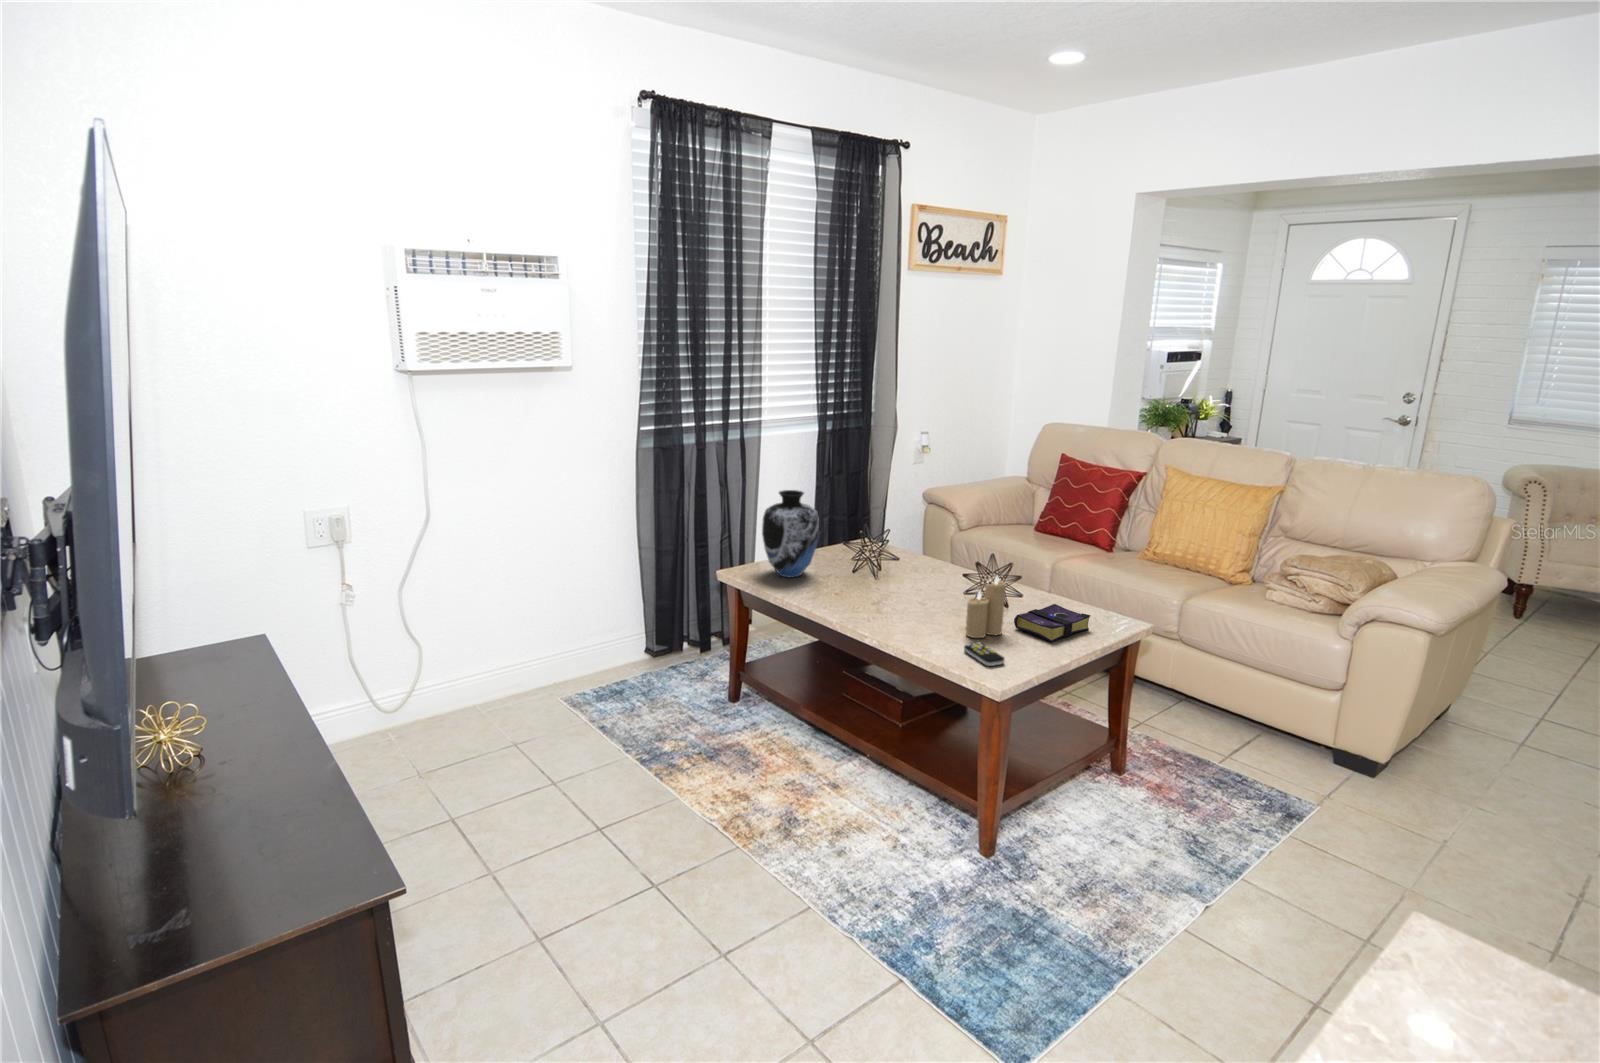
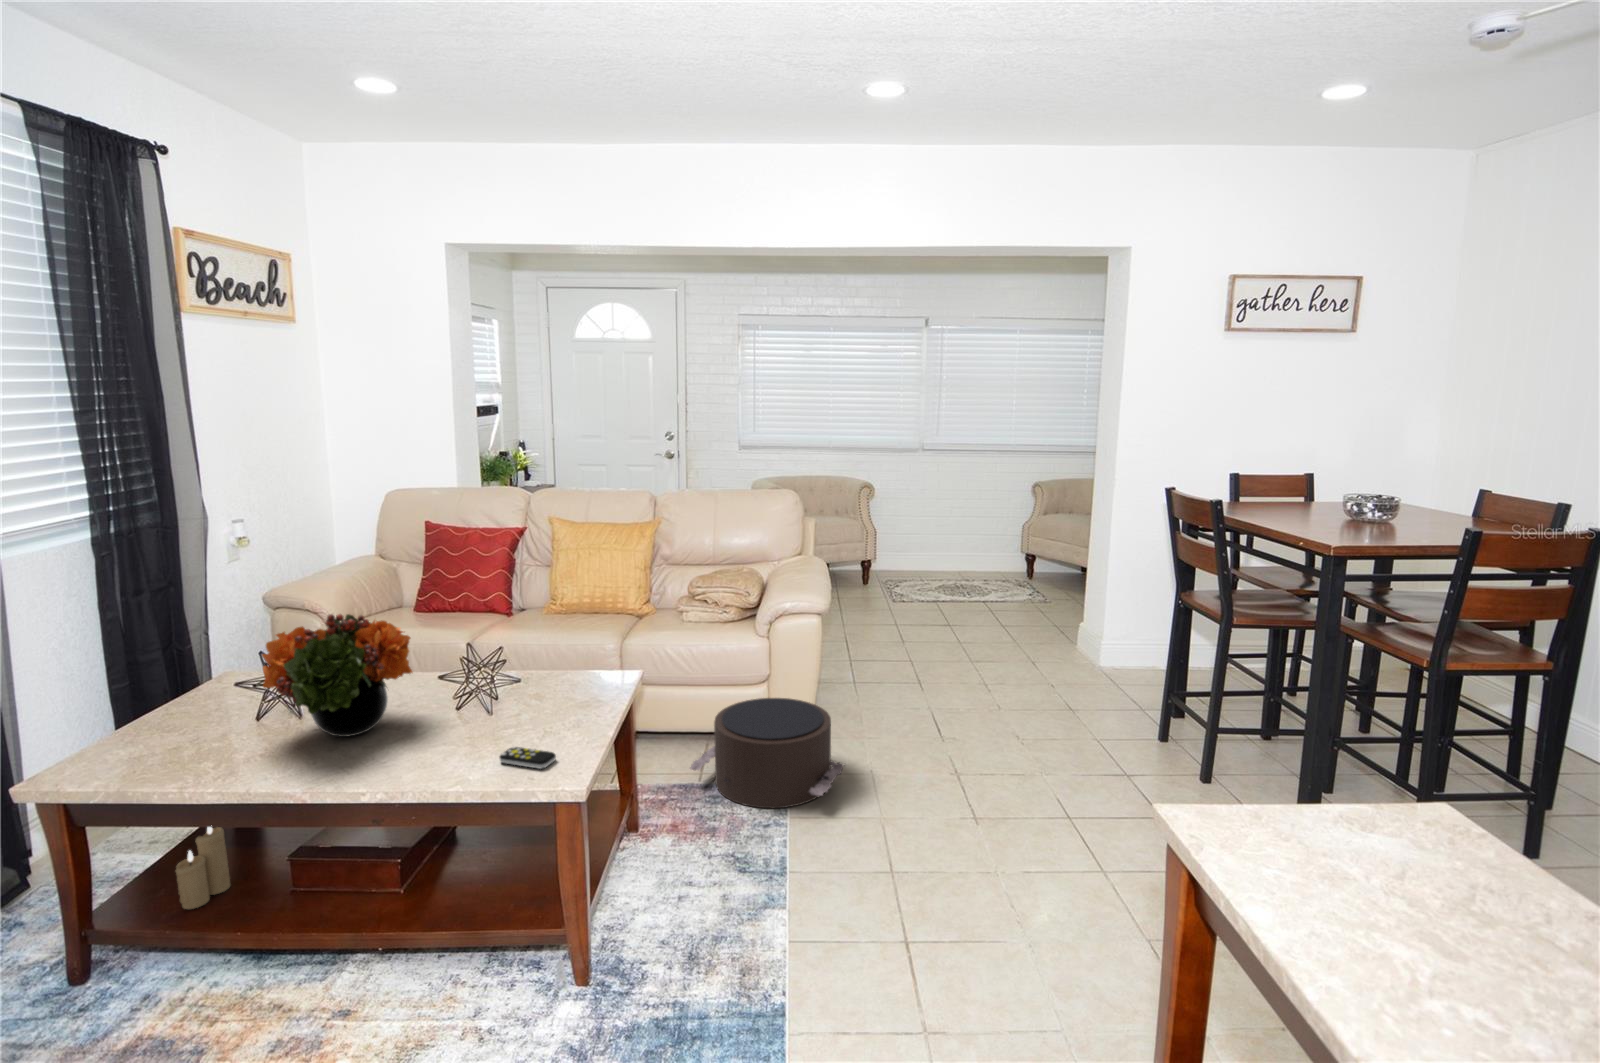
vase: present [762,490,819,577] -> none [91,629,199,760]
flower arrangement: none [846,505,952,600] -> present [262,614,412,737]
candle: present [966,576,1006,638] -> present [176,827,230,909]
book: present [1014,604,1090,642] -> none [523,679,595,720]
pouf: none [1206,699,1398,832] -> present [690,698,844,808]

